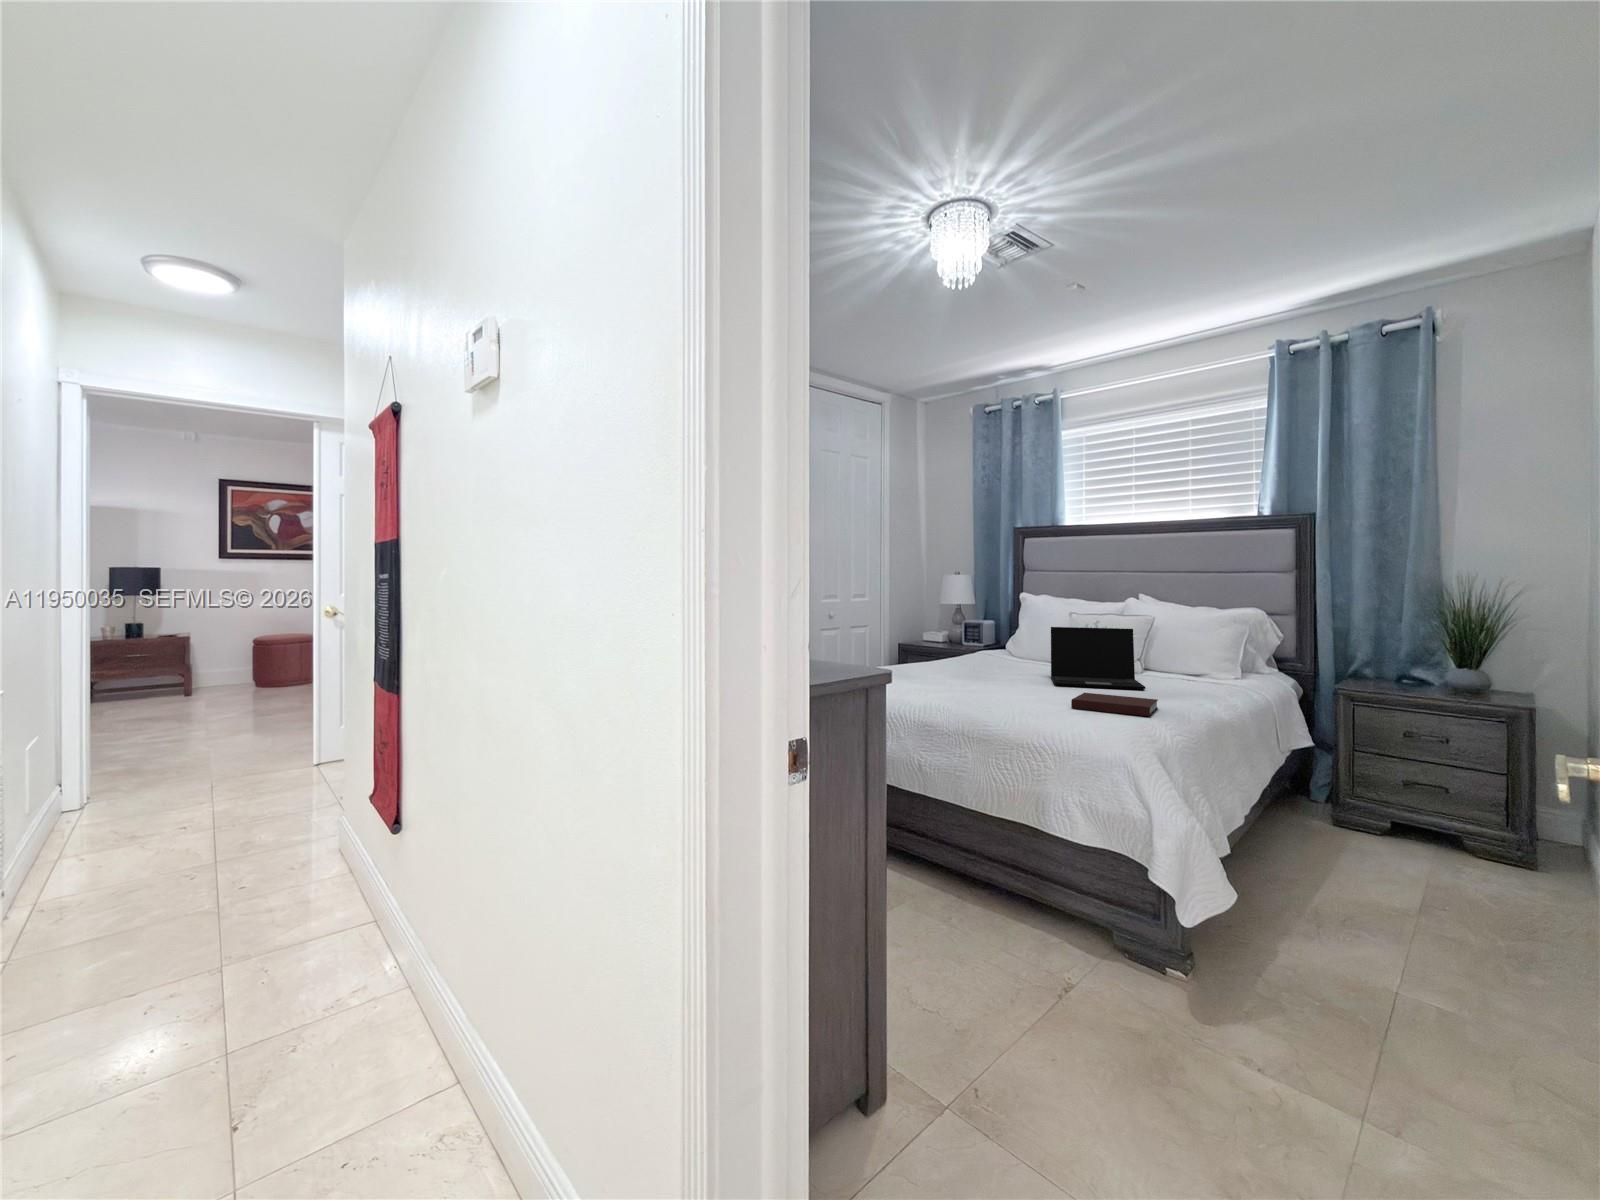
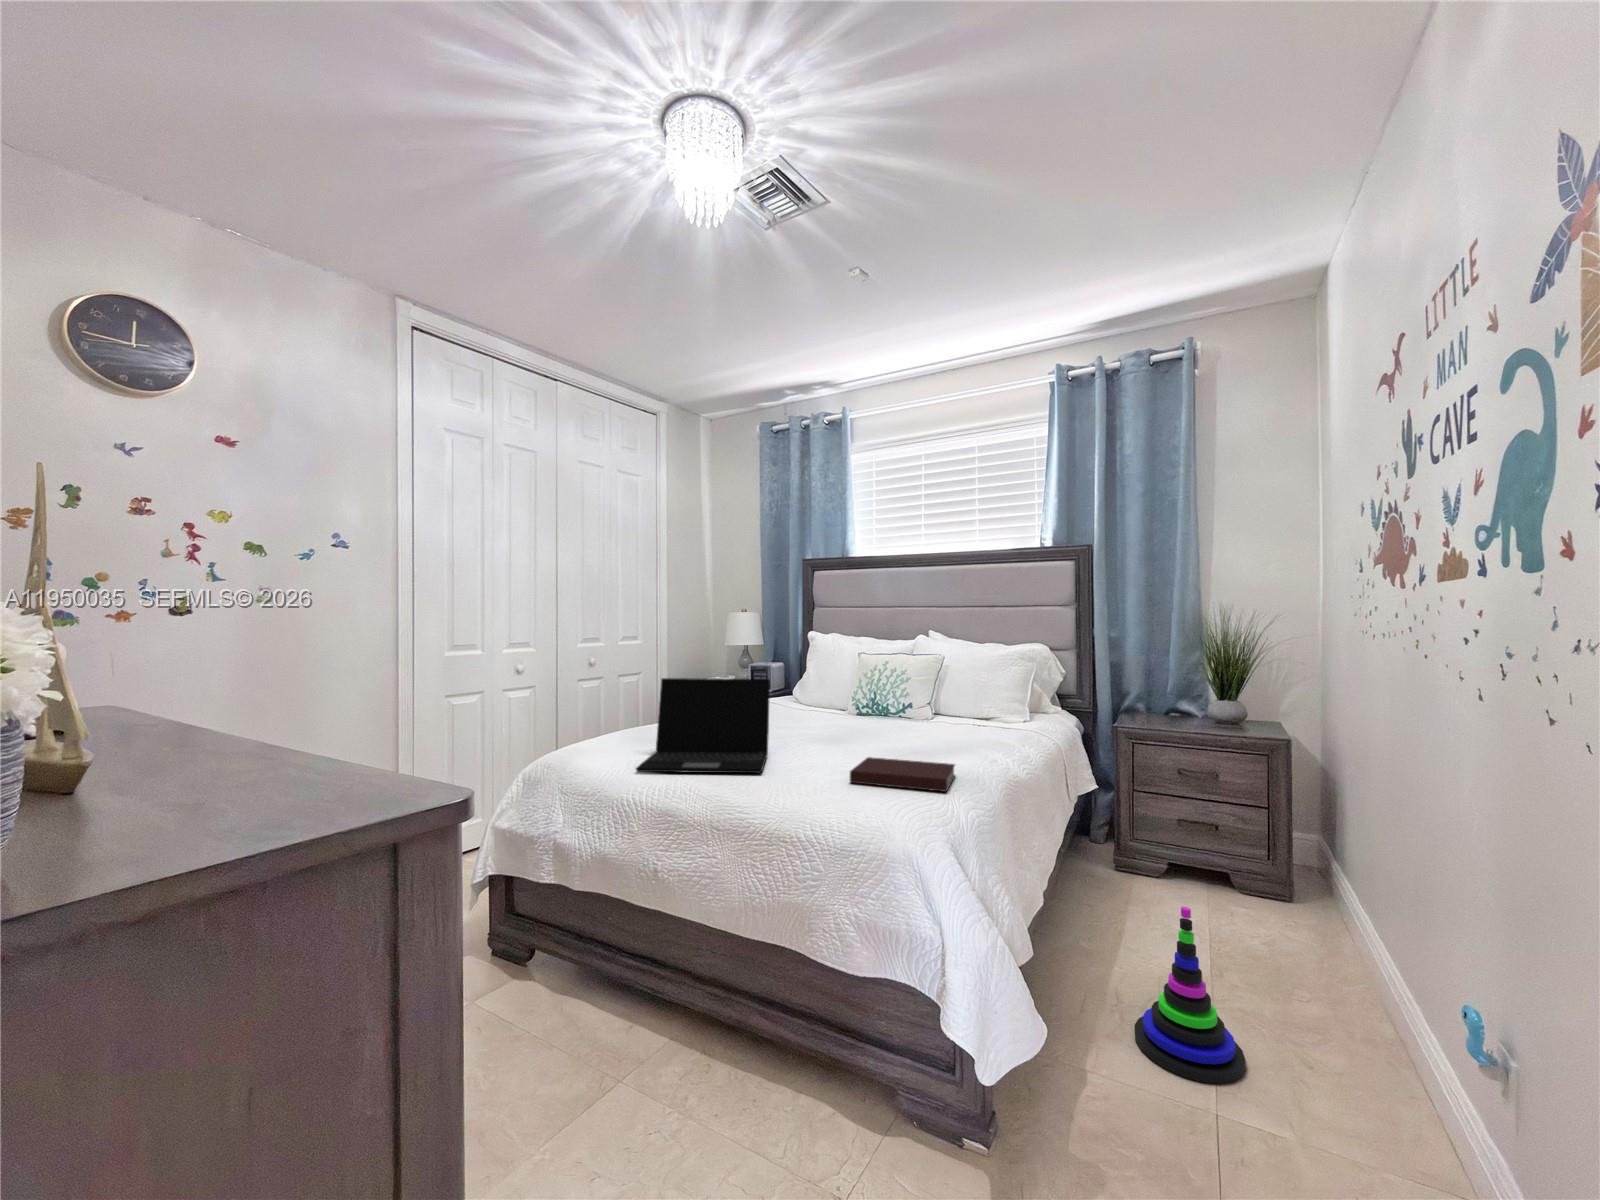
laptop: present [1051,627,1145,690] -> present [636,678,770,773]
stacking toy: none [1309,818,1406,949] -> present [1135,907,1246,1084]

